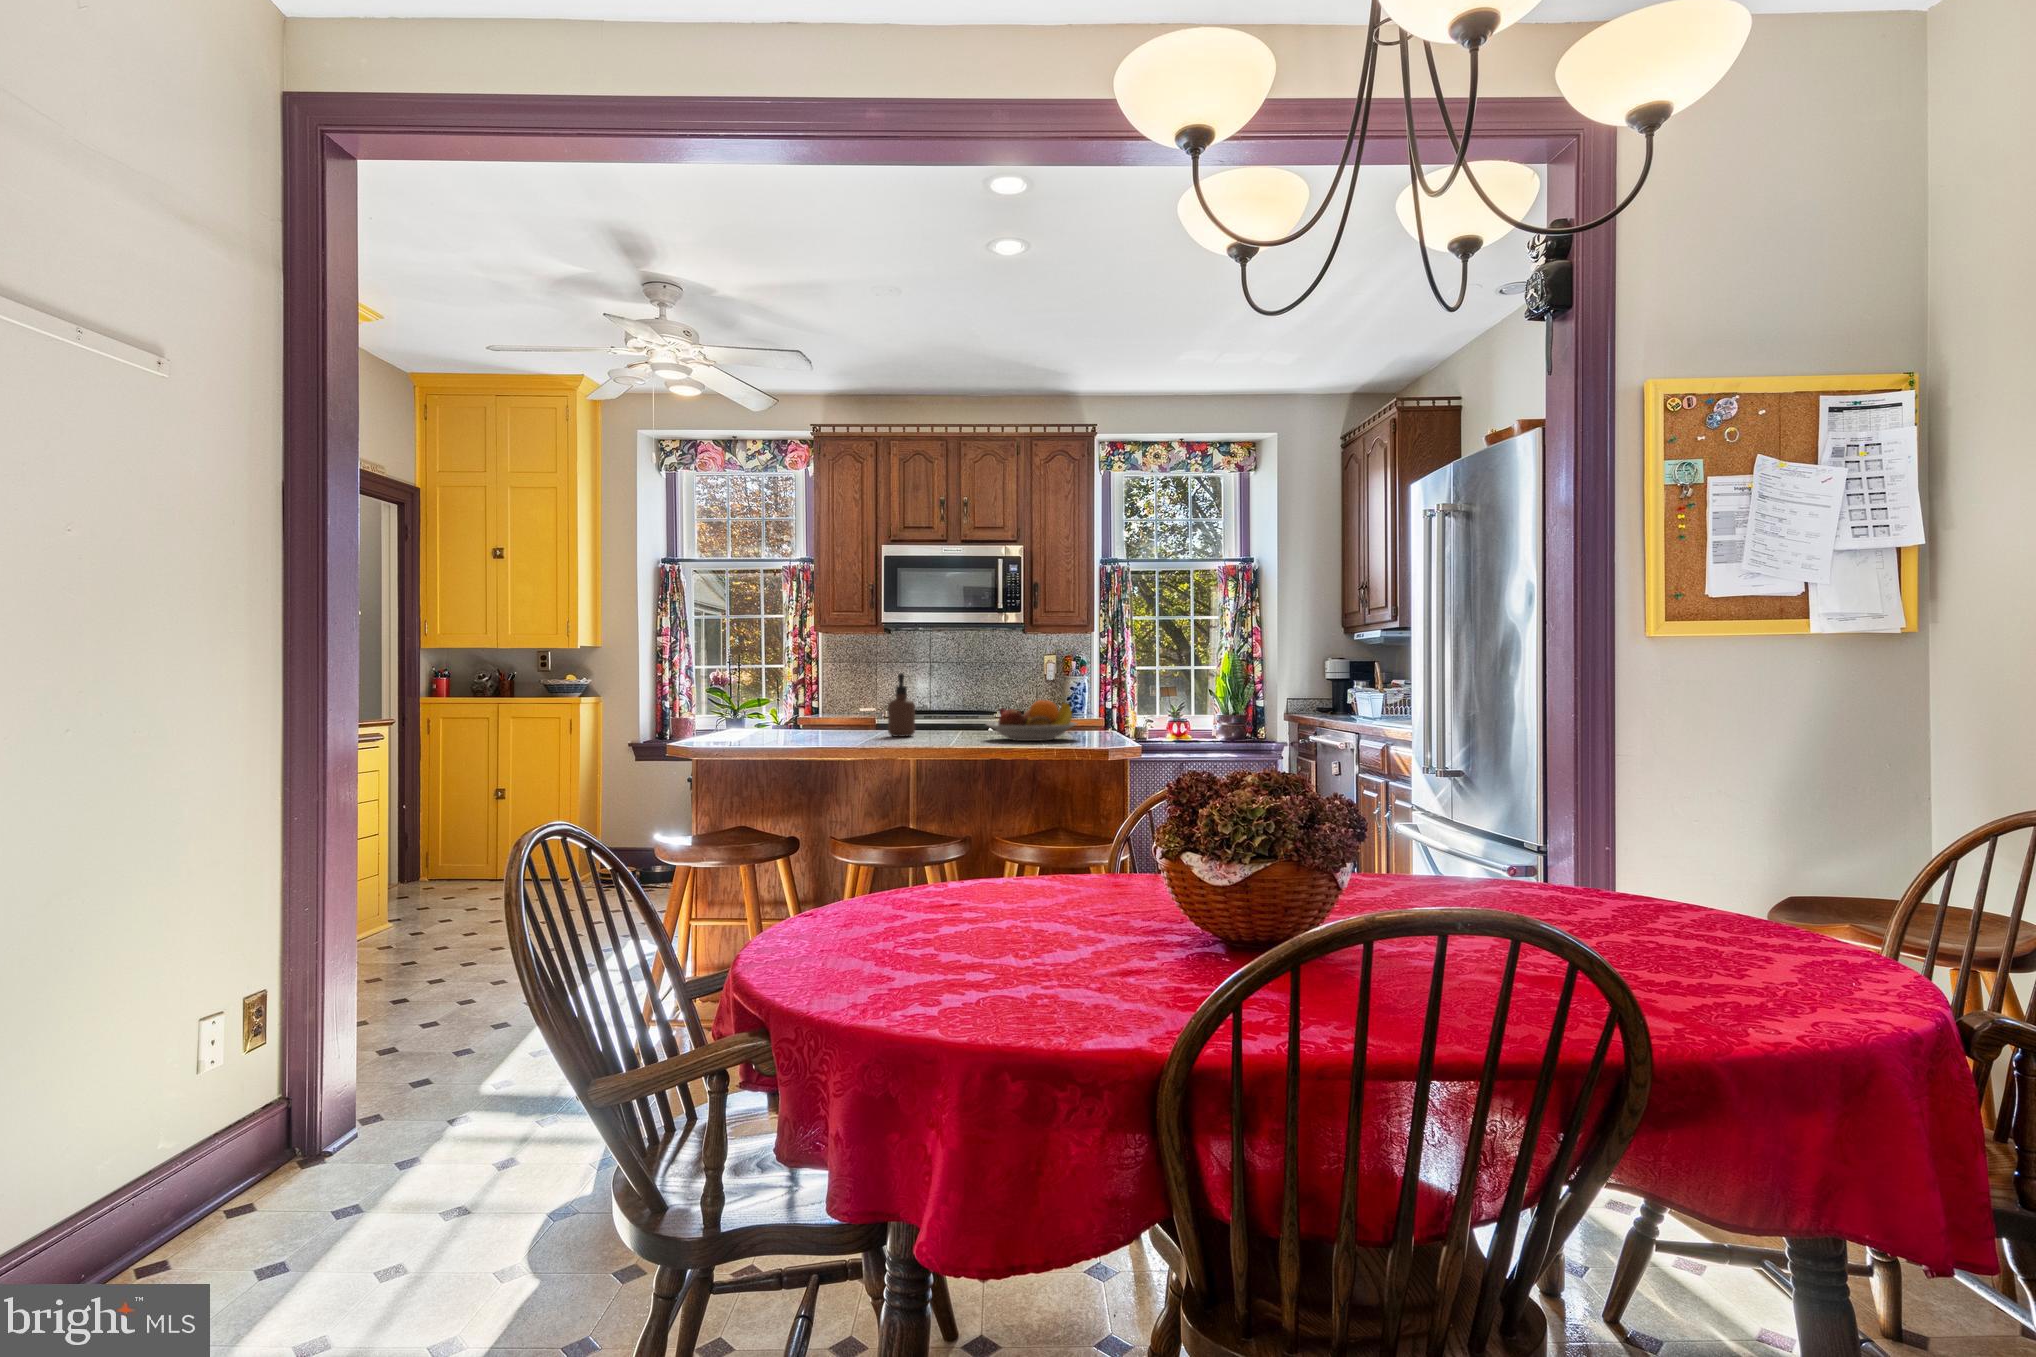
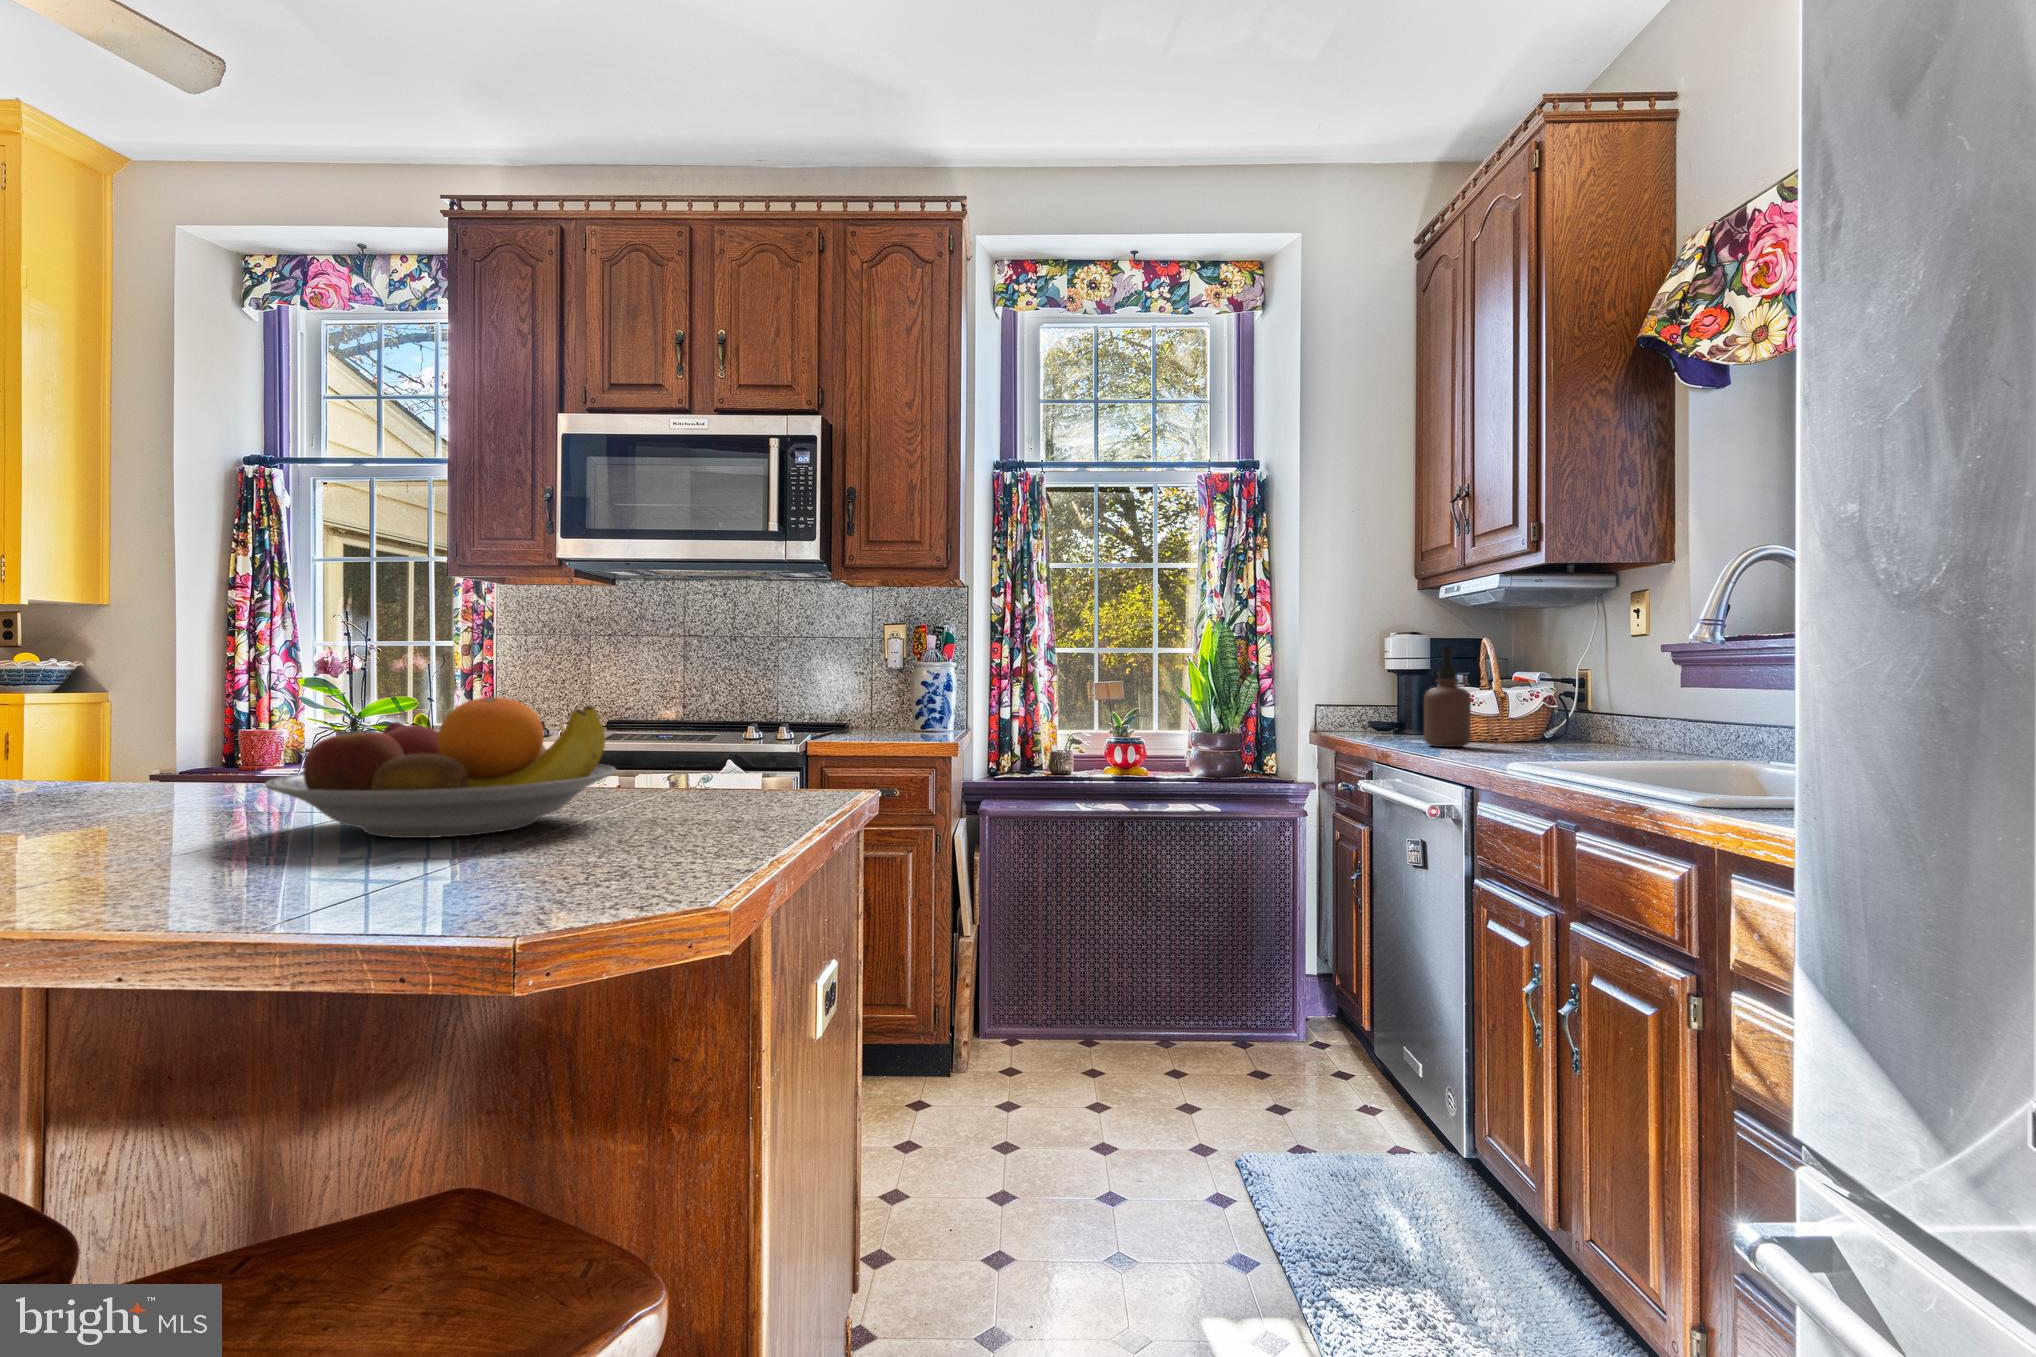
soap dispenser: present [888,673,915,737] -> present [1424,646,1471,747]

